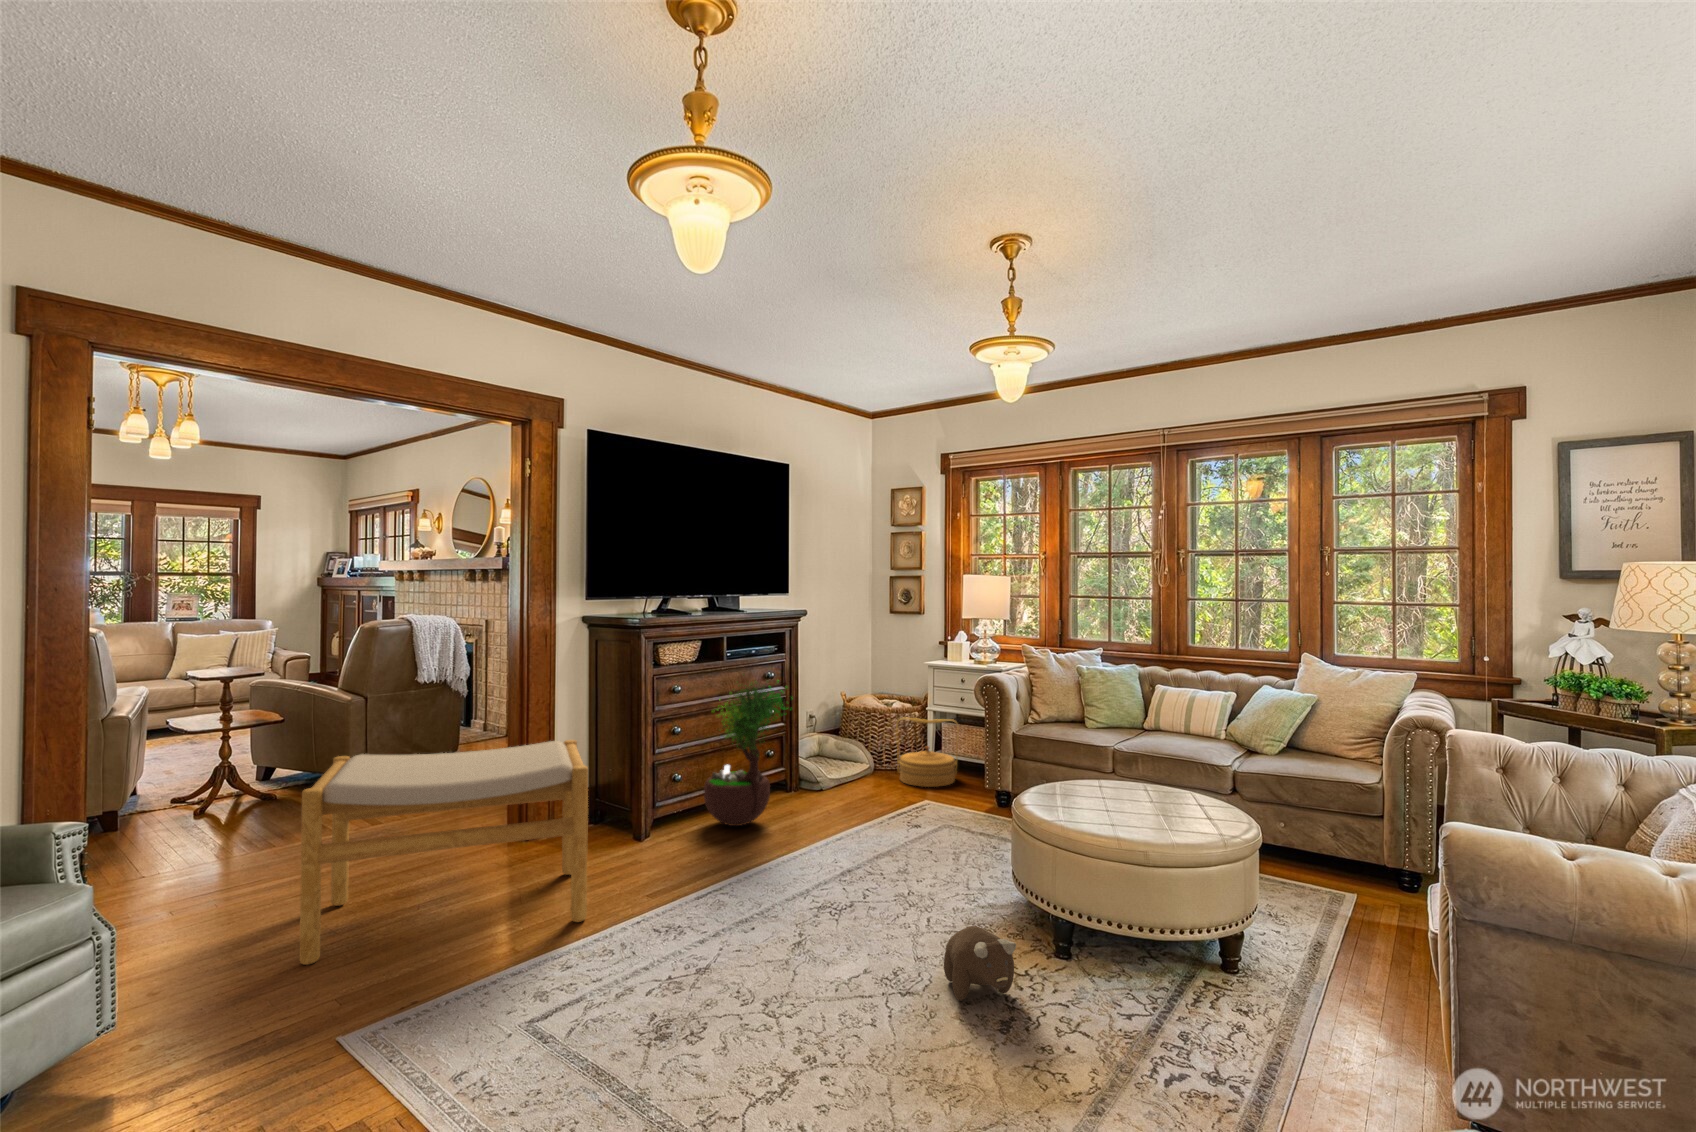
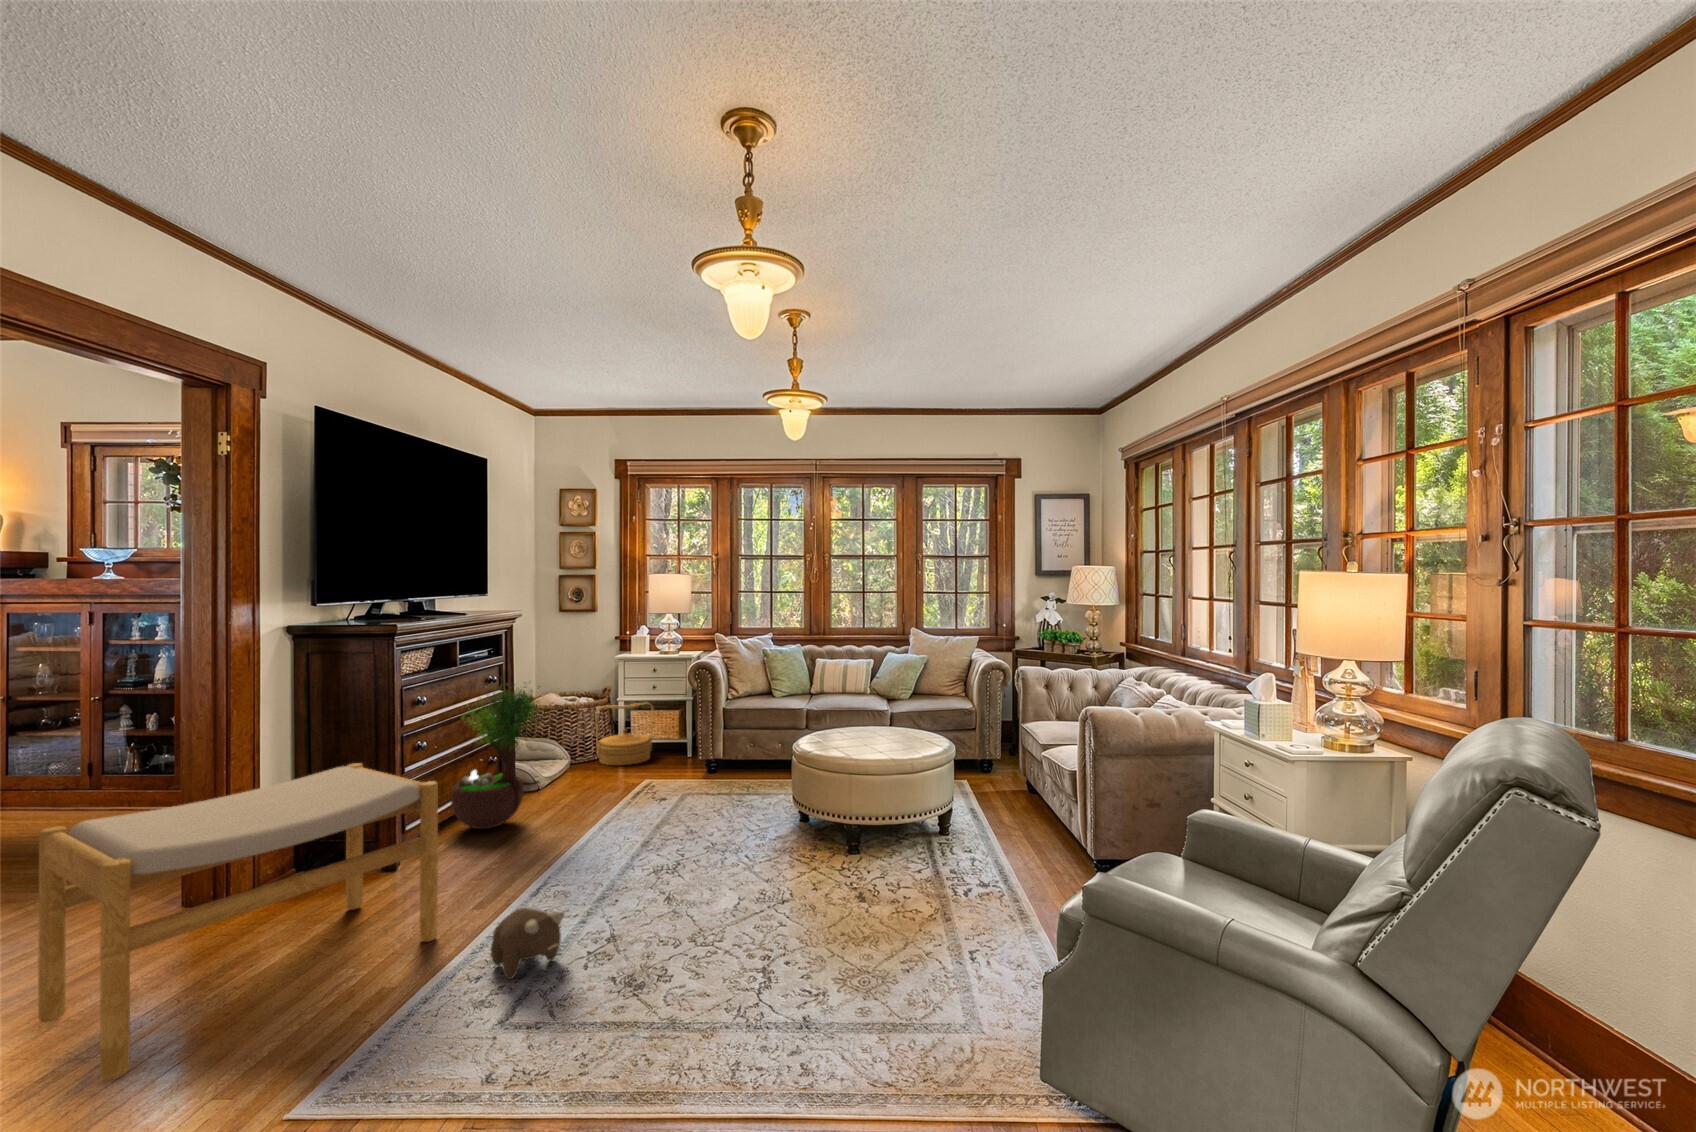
plush toy: present [944,926,1016,1001] -> present [491,908,564,979]

